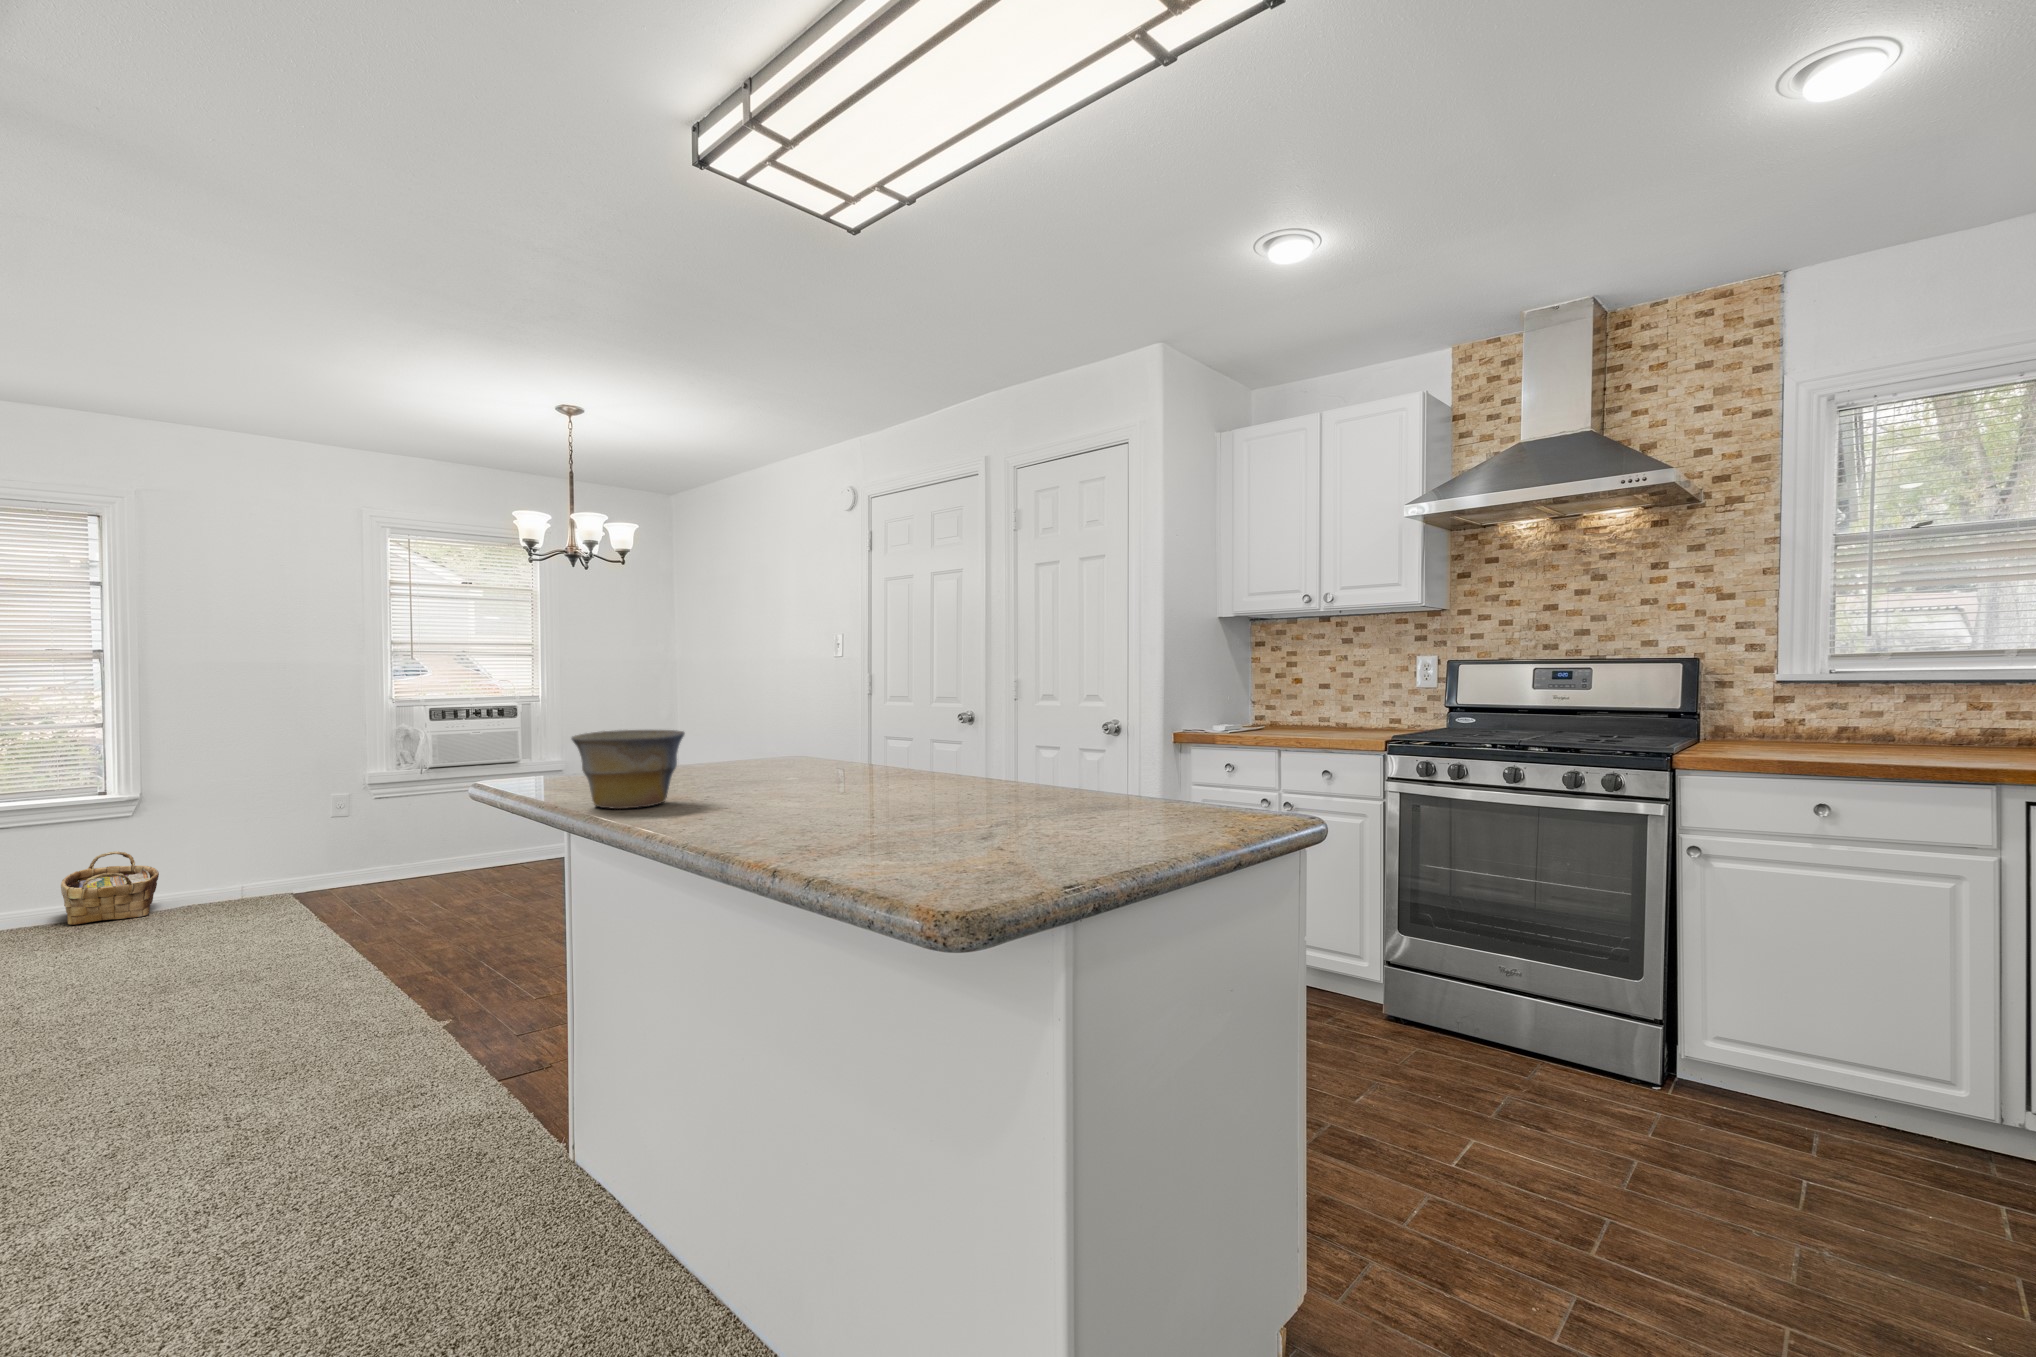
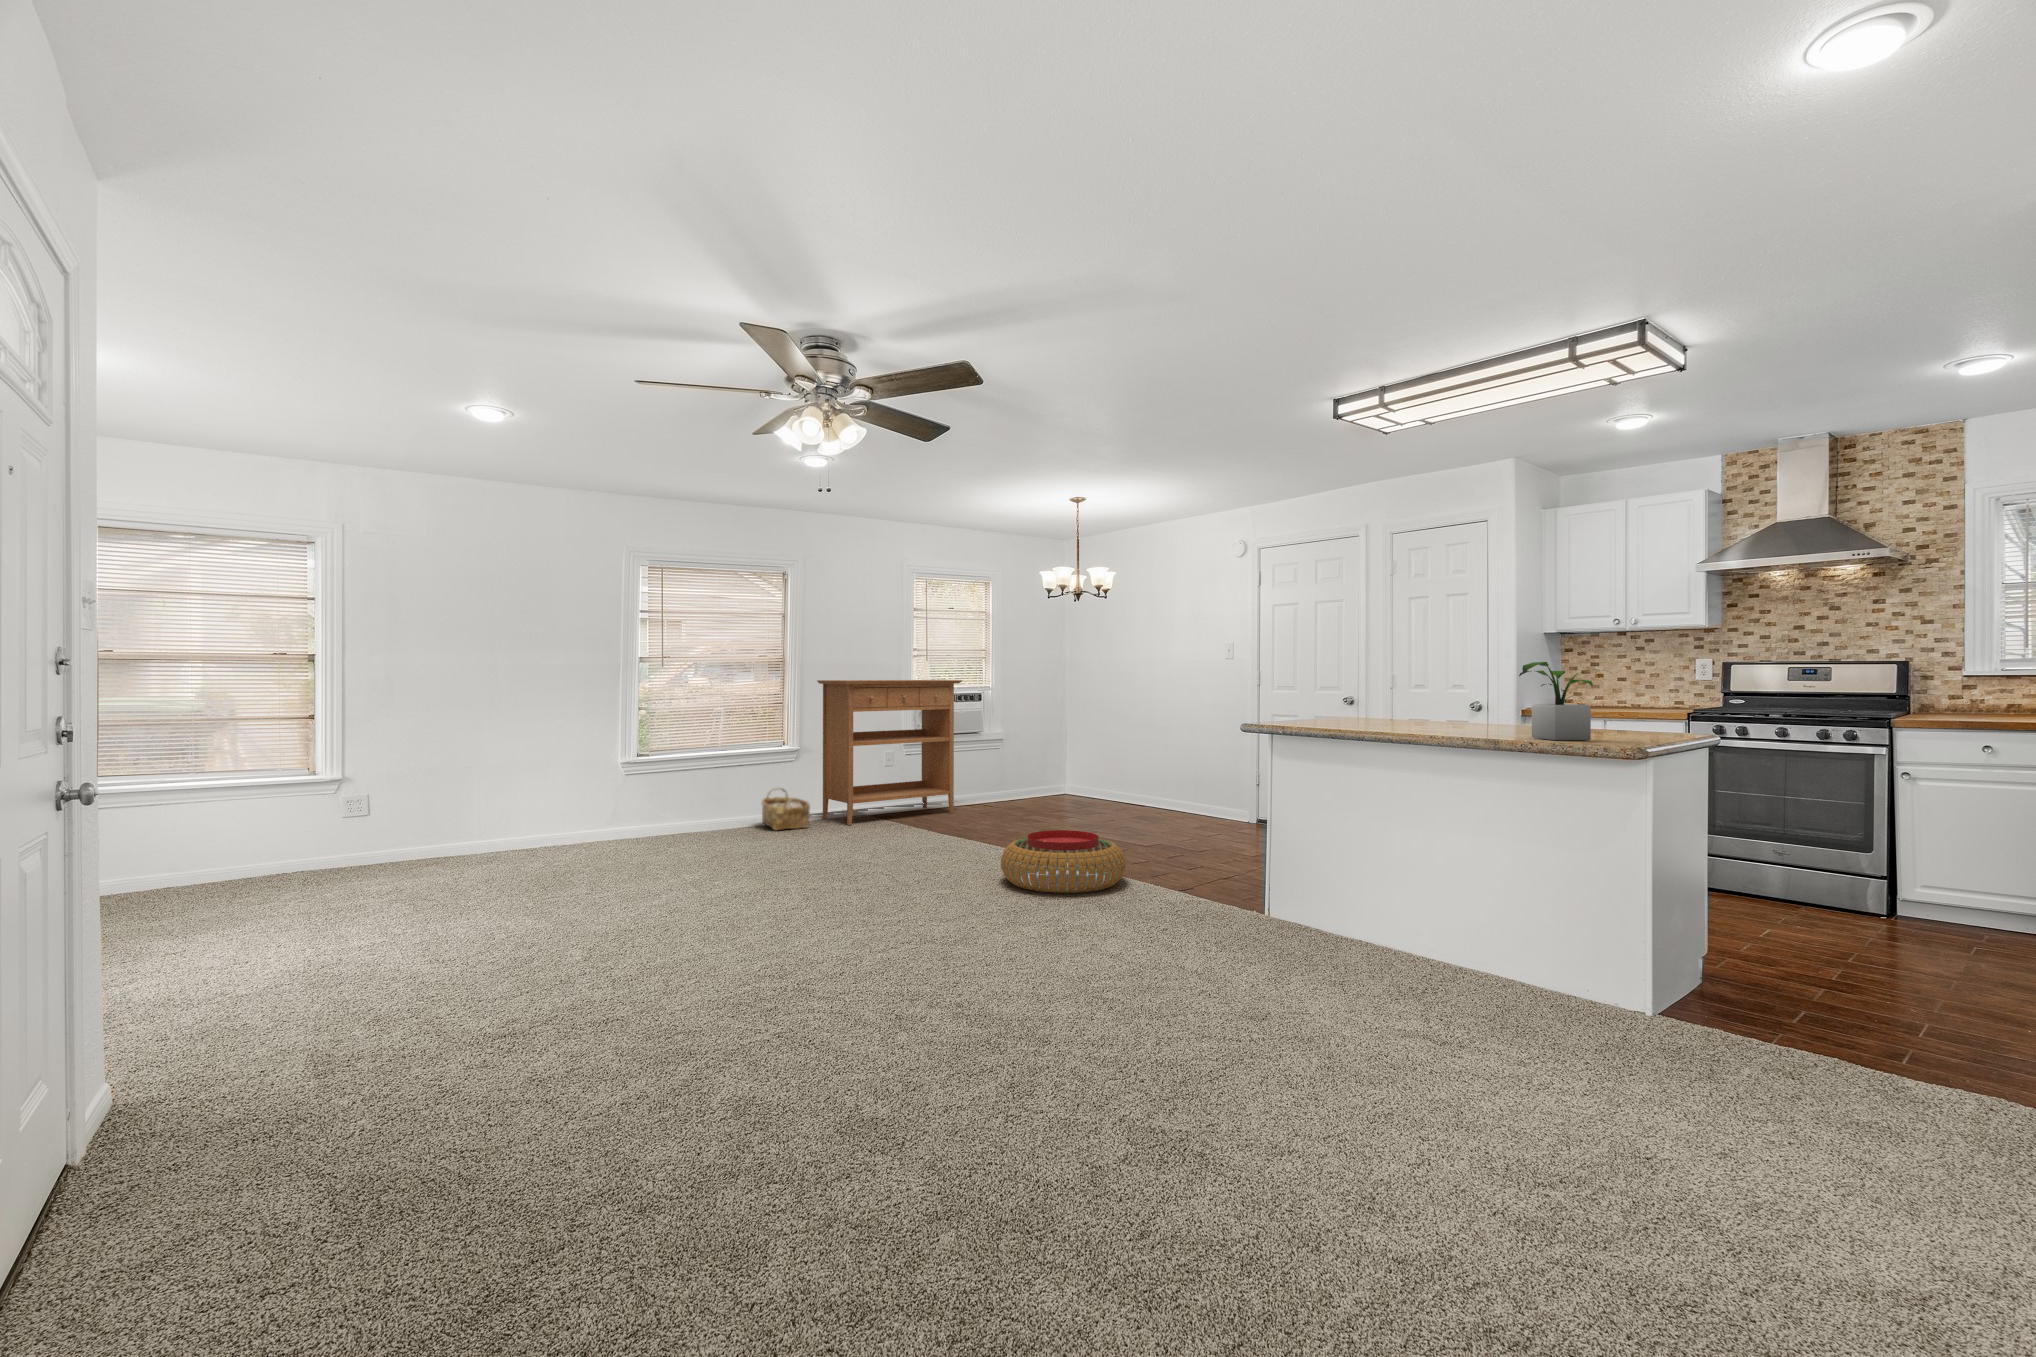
potted plant: none [759,670,1013,876] -> present [1519,662,1593,740]
console table: none [201,680,464,908] -> present [817,680,962,825]
bowl: present [571,730,685,809] -> none [1321,695,1373,730]
pouf: none [183,952,464,1094] -> present [1001,830,1126,893]

